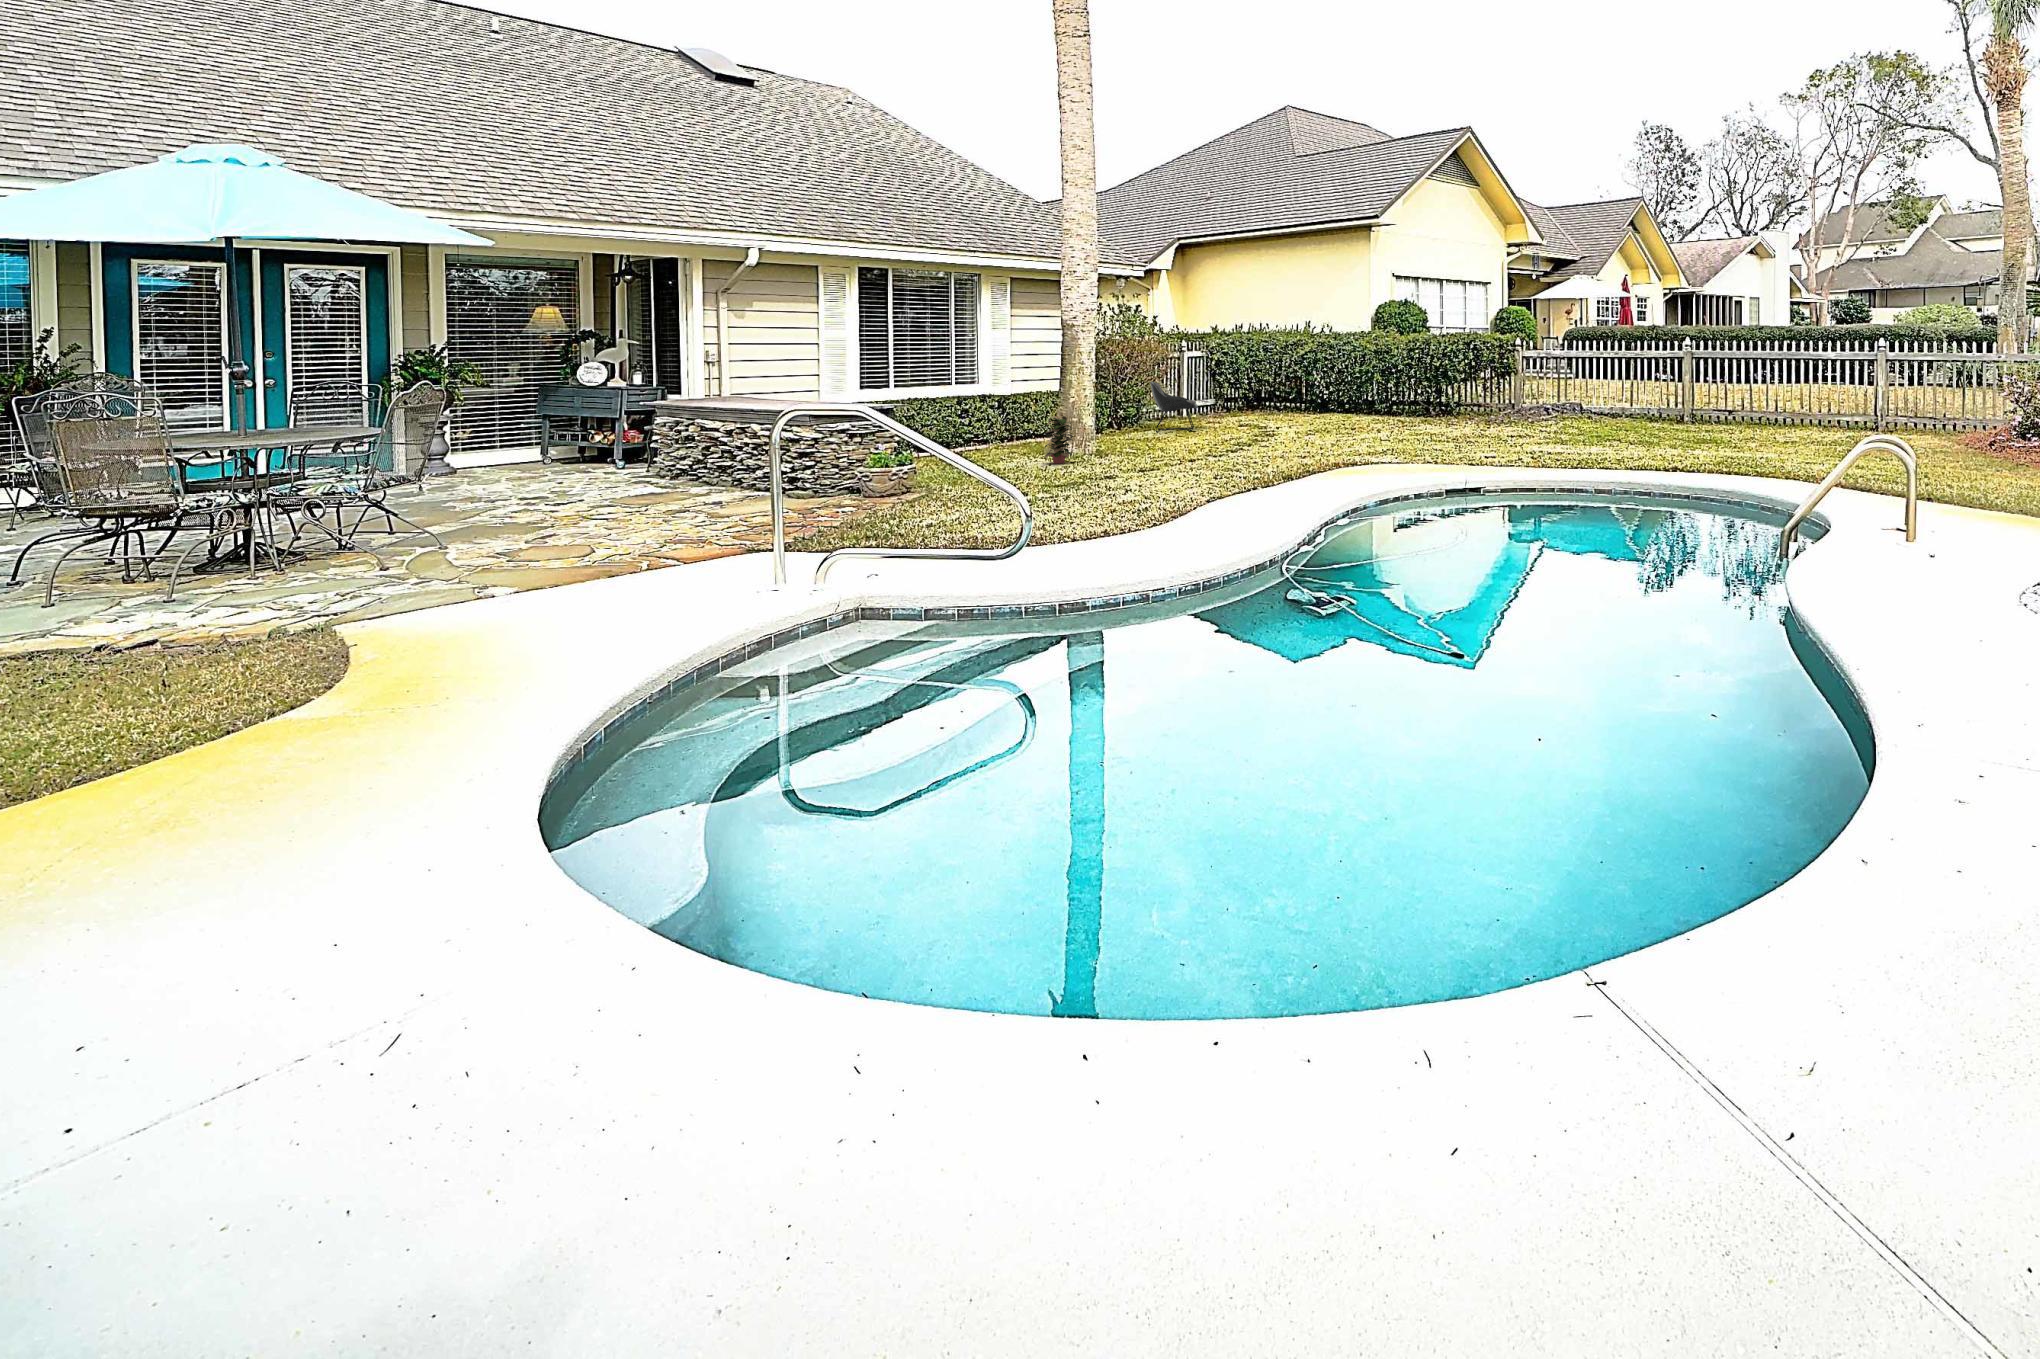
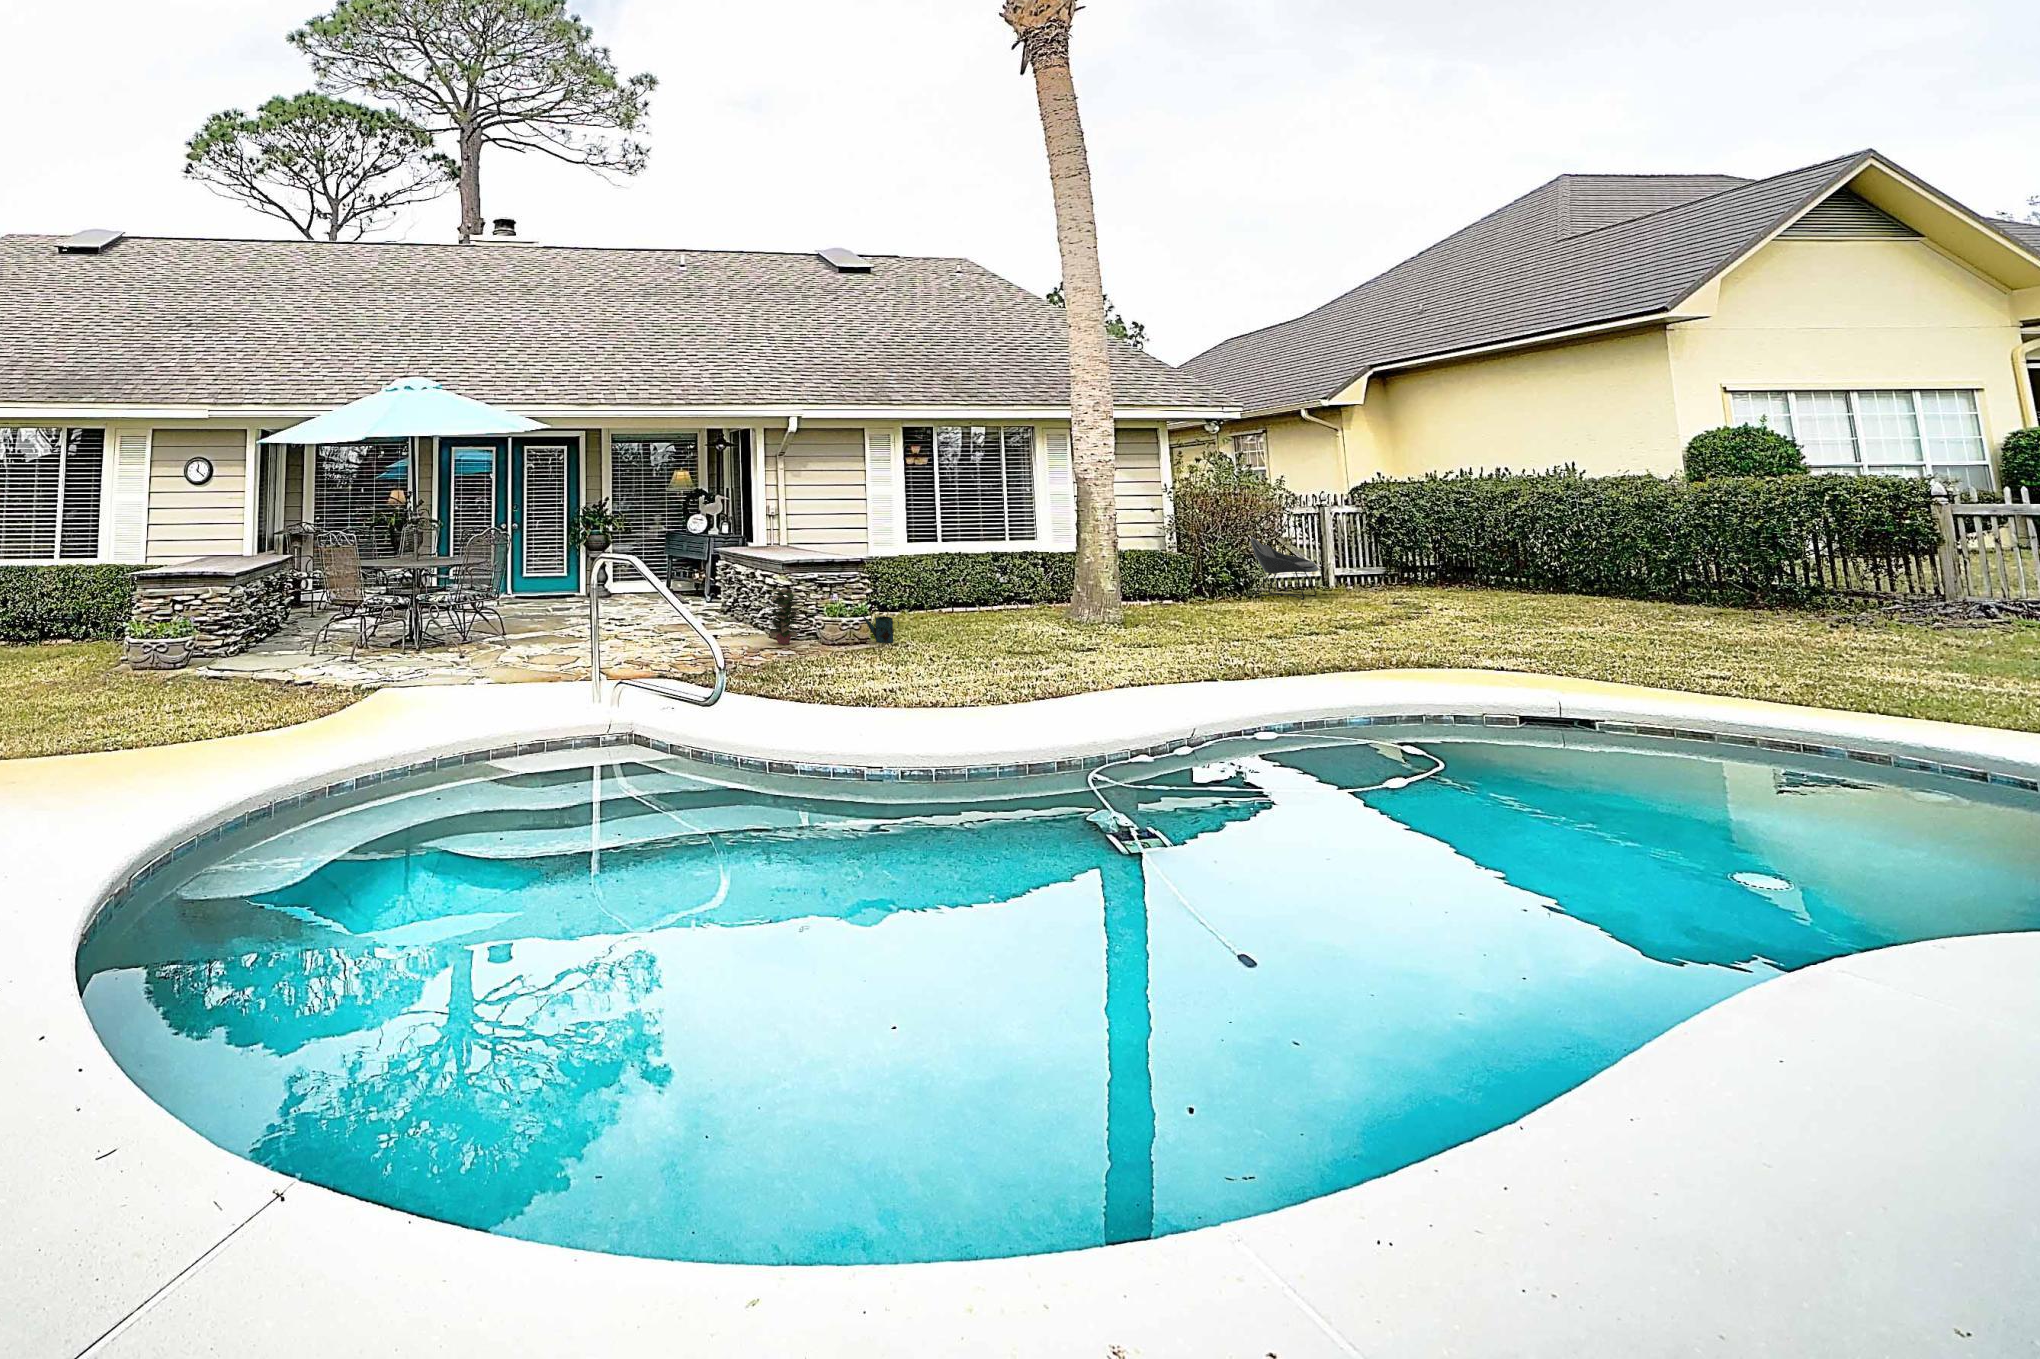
decorative plant: present [1045,416,1073,463] -> present [769,589,801,644]
watering can: none [898,467,944,497] -> present [860,613,899,643]

